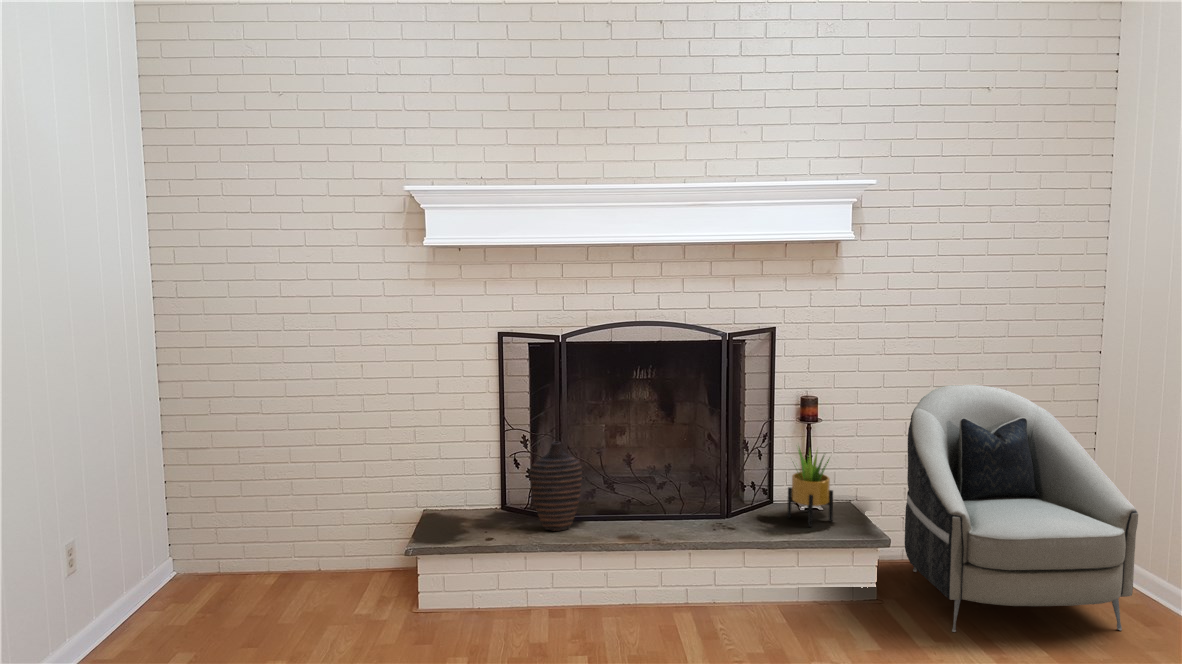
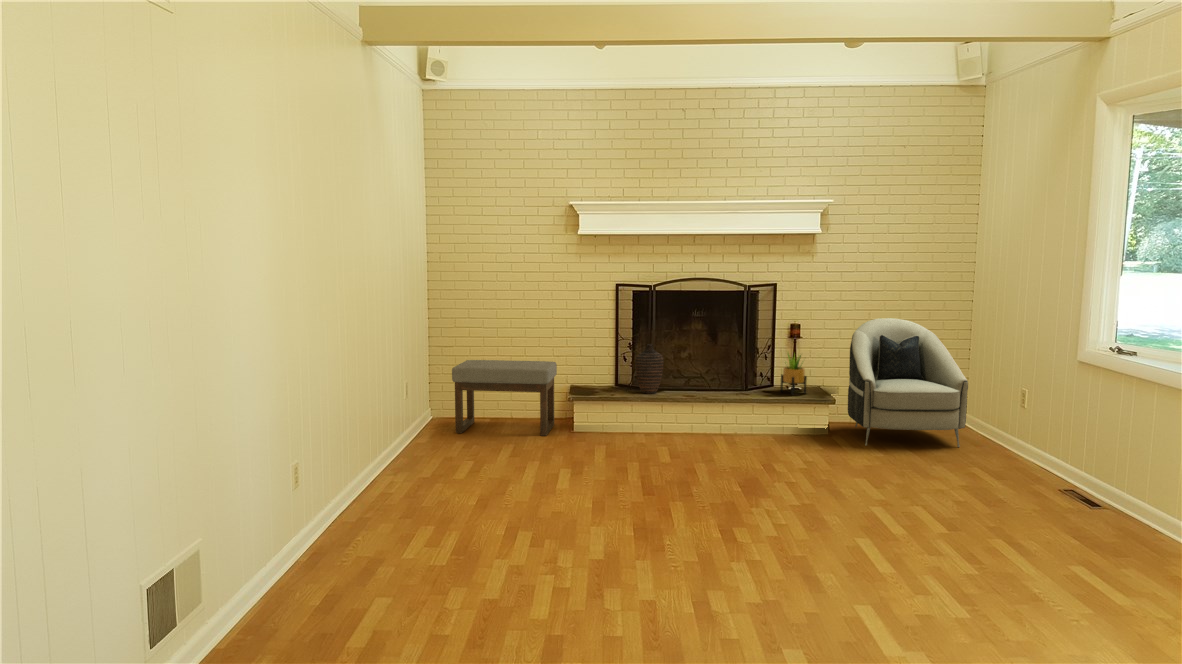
ottoman: none [180,473,392,624] -> present [452,360,557,436]

